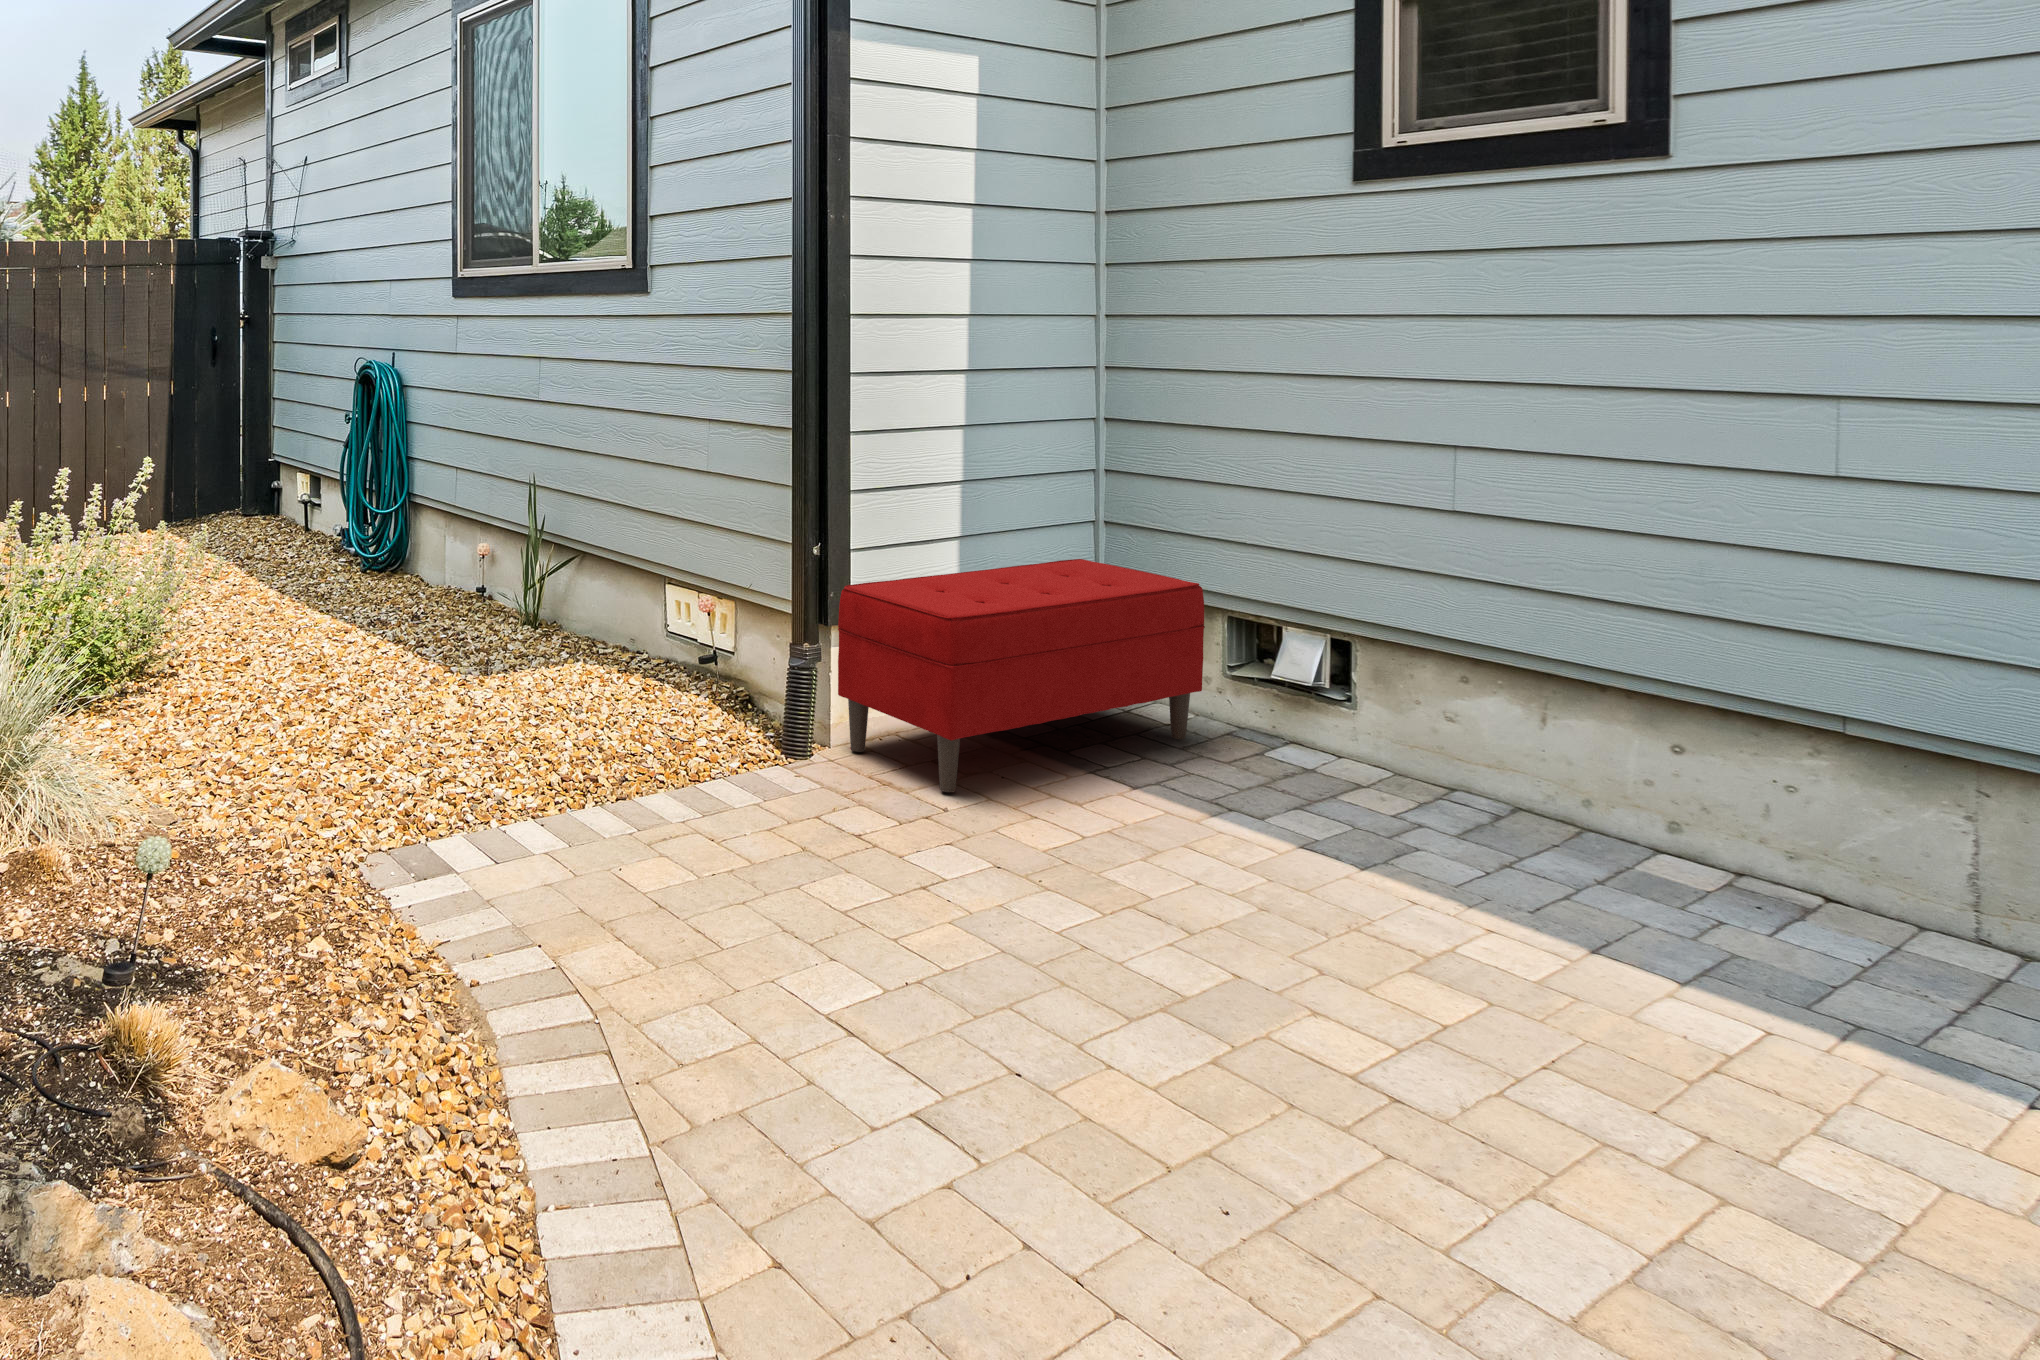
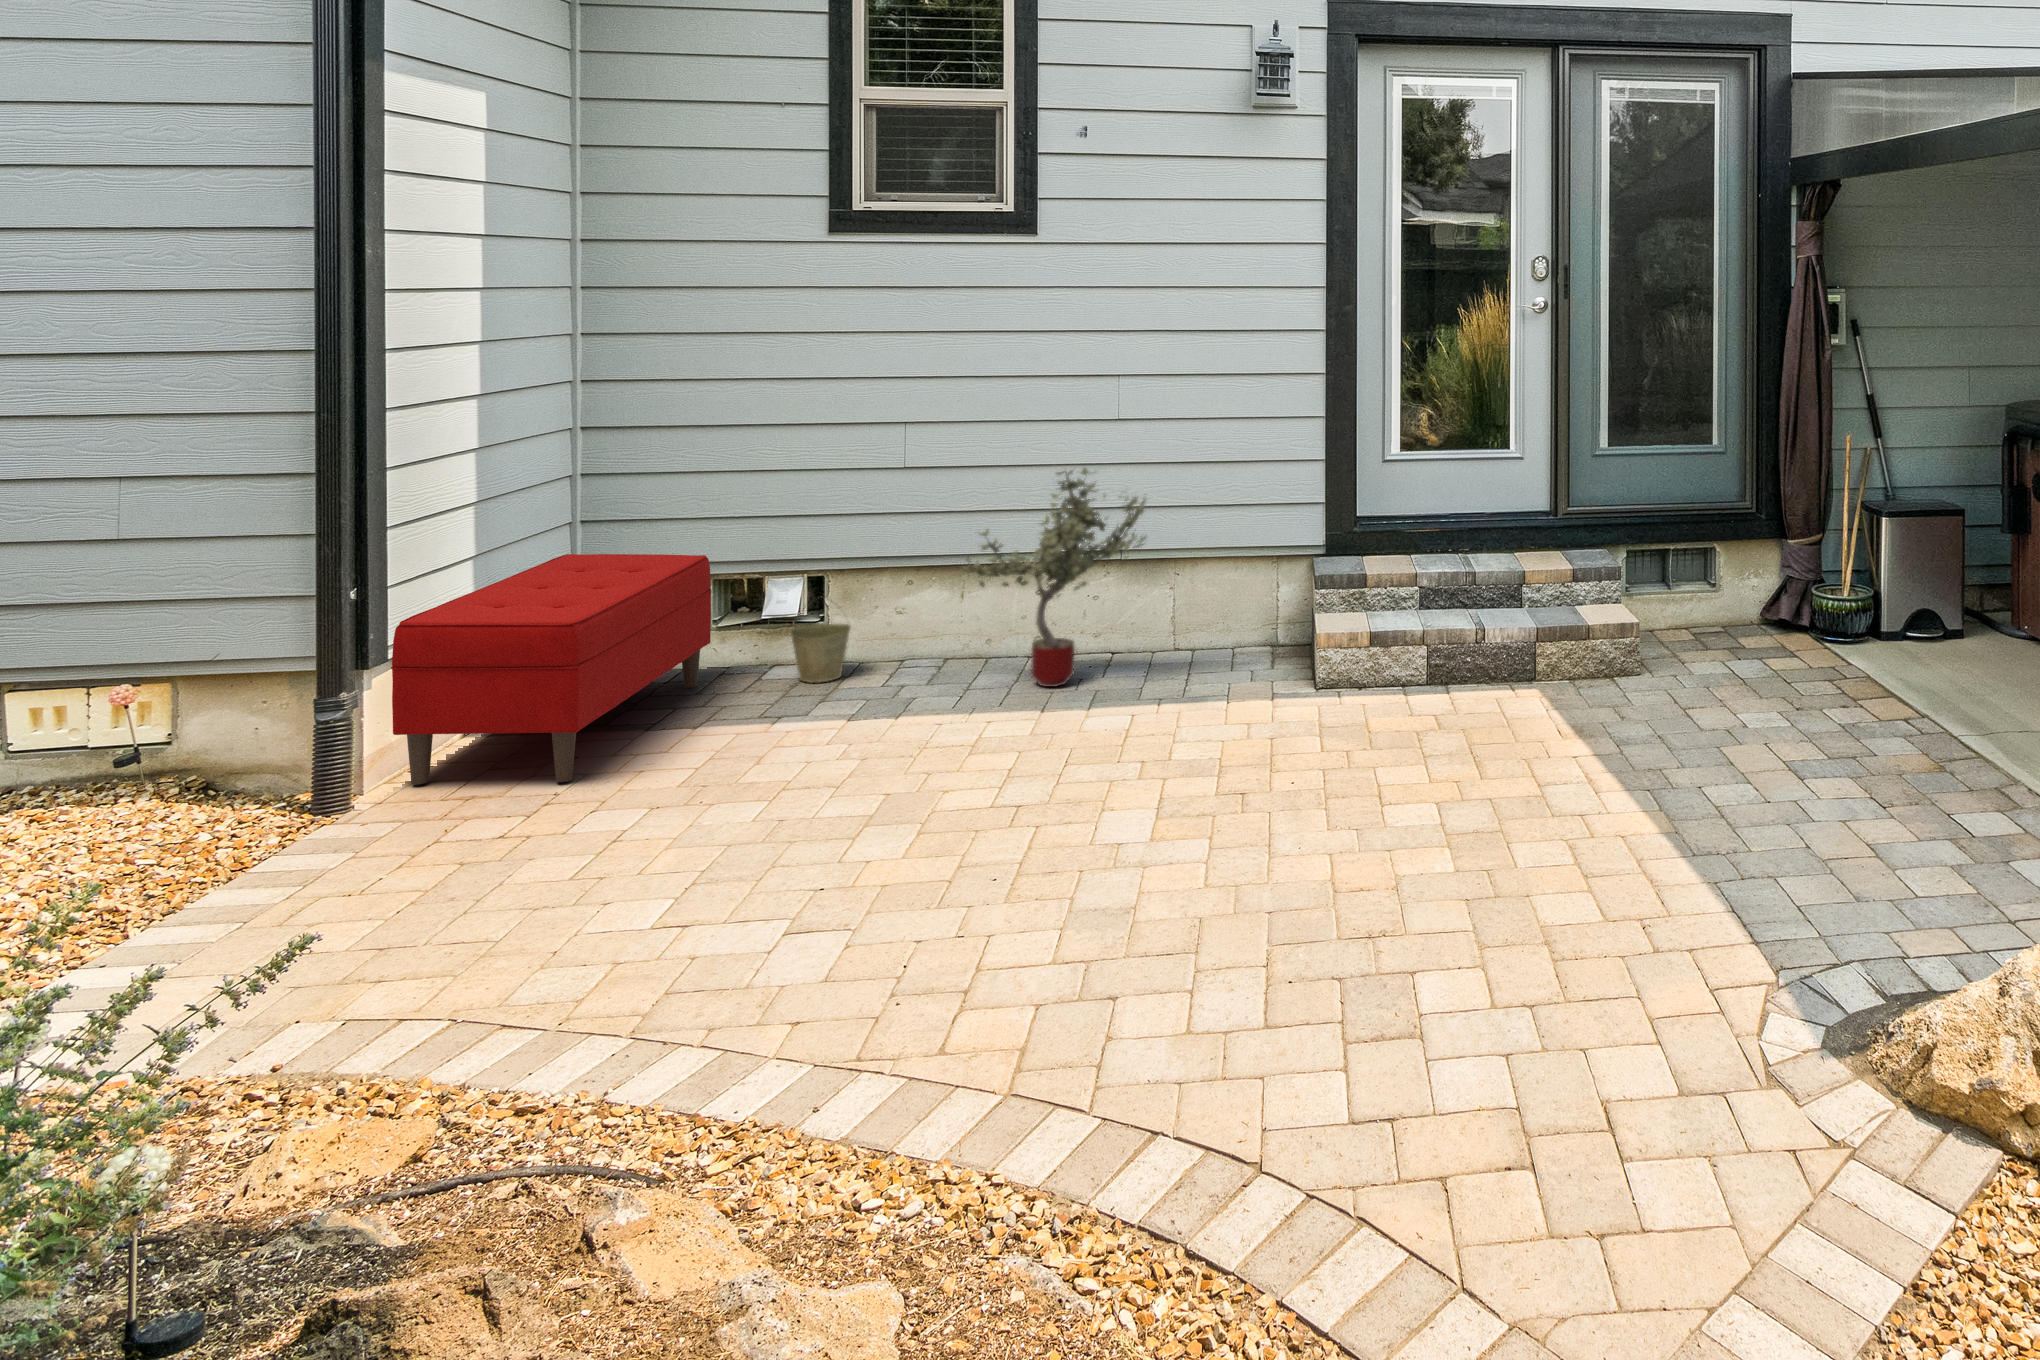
potted tree: none [1492,531,1858,900] -> present [963,468,1146,687]
bucket: none [1284,664,1367,780] -> present [790,624,851,683]

